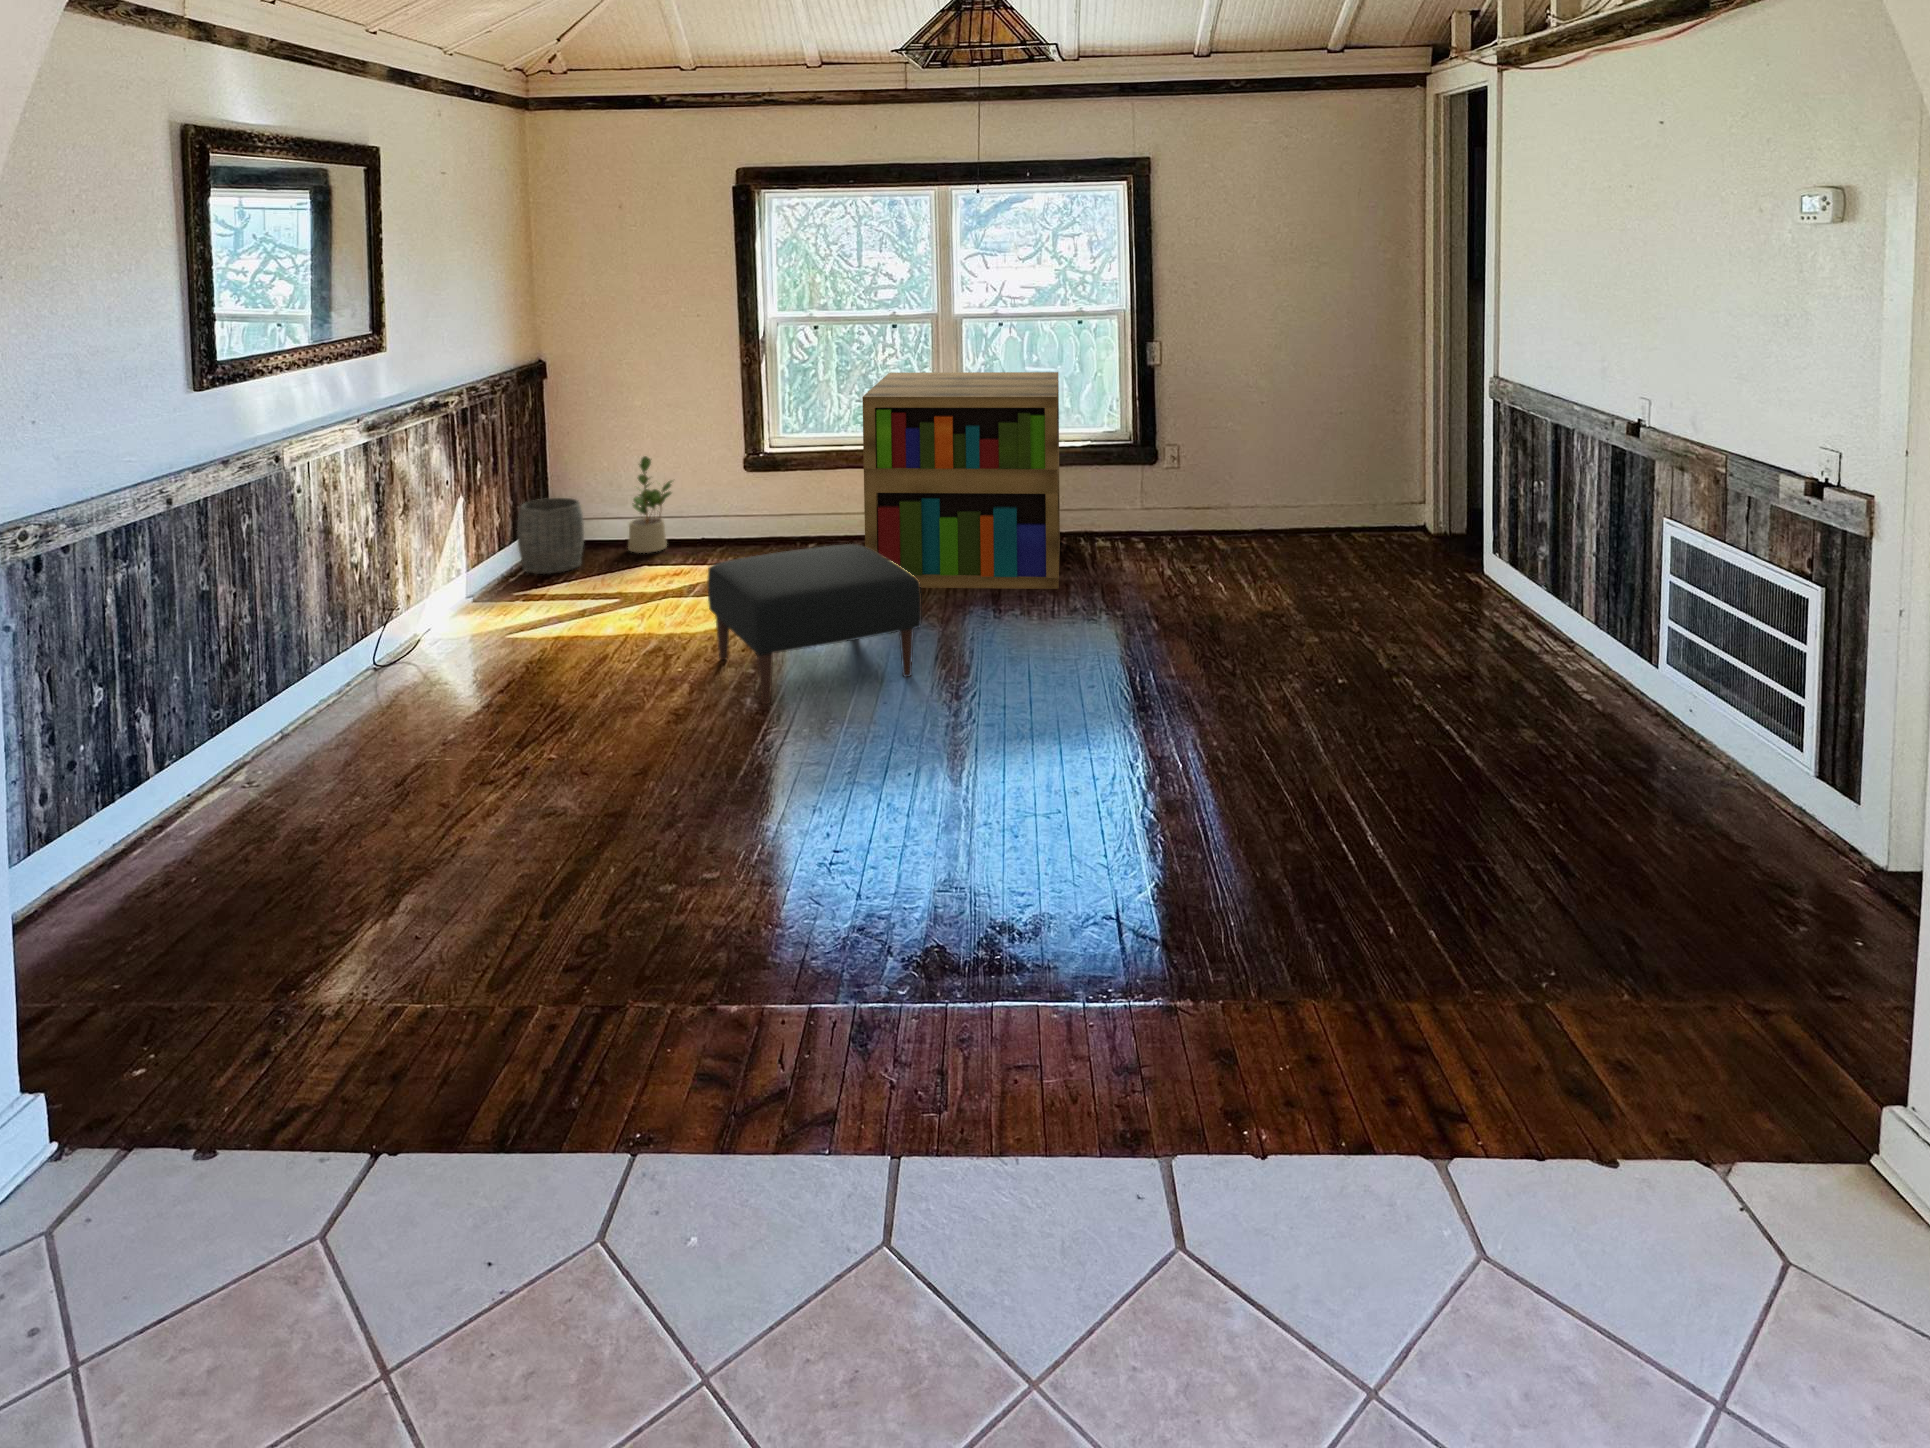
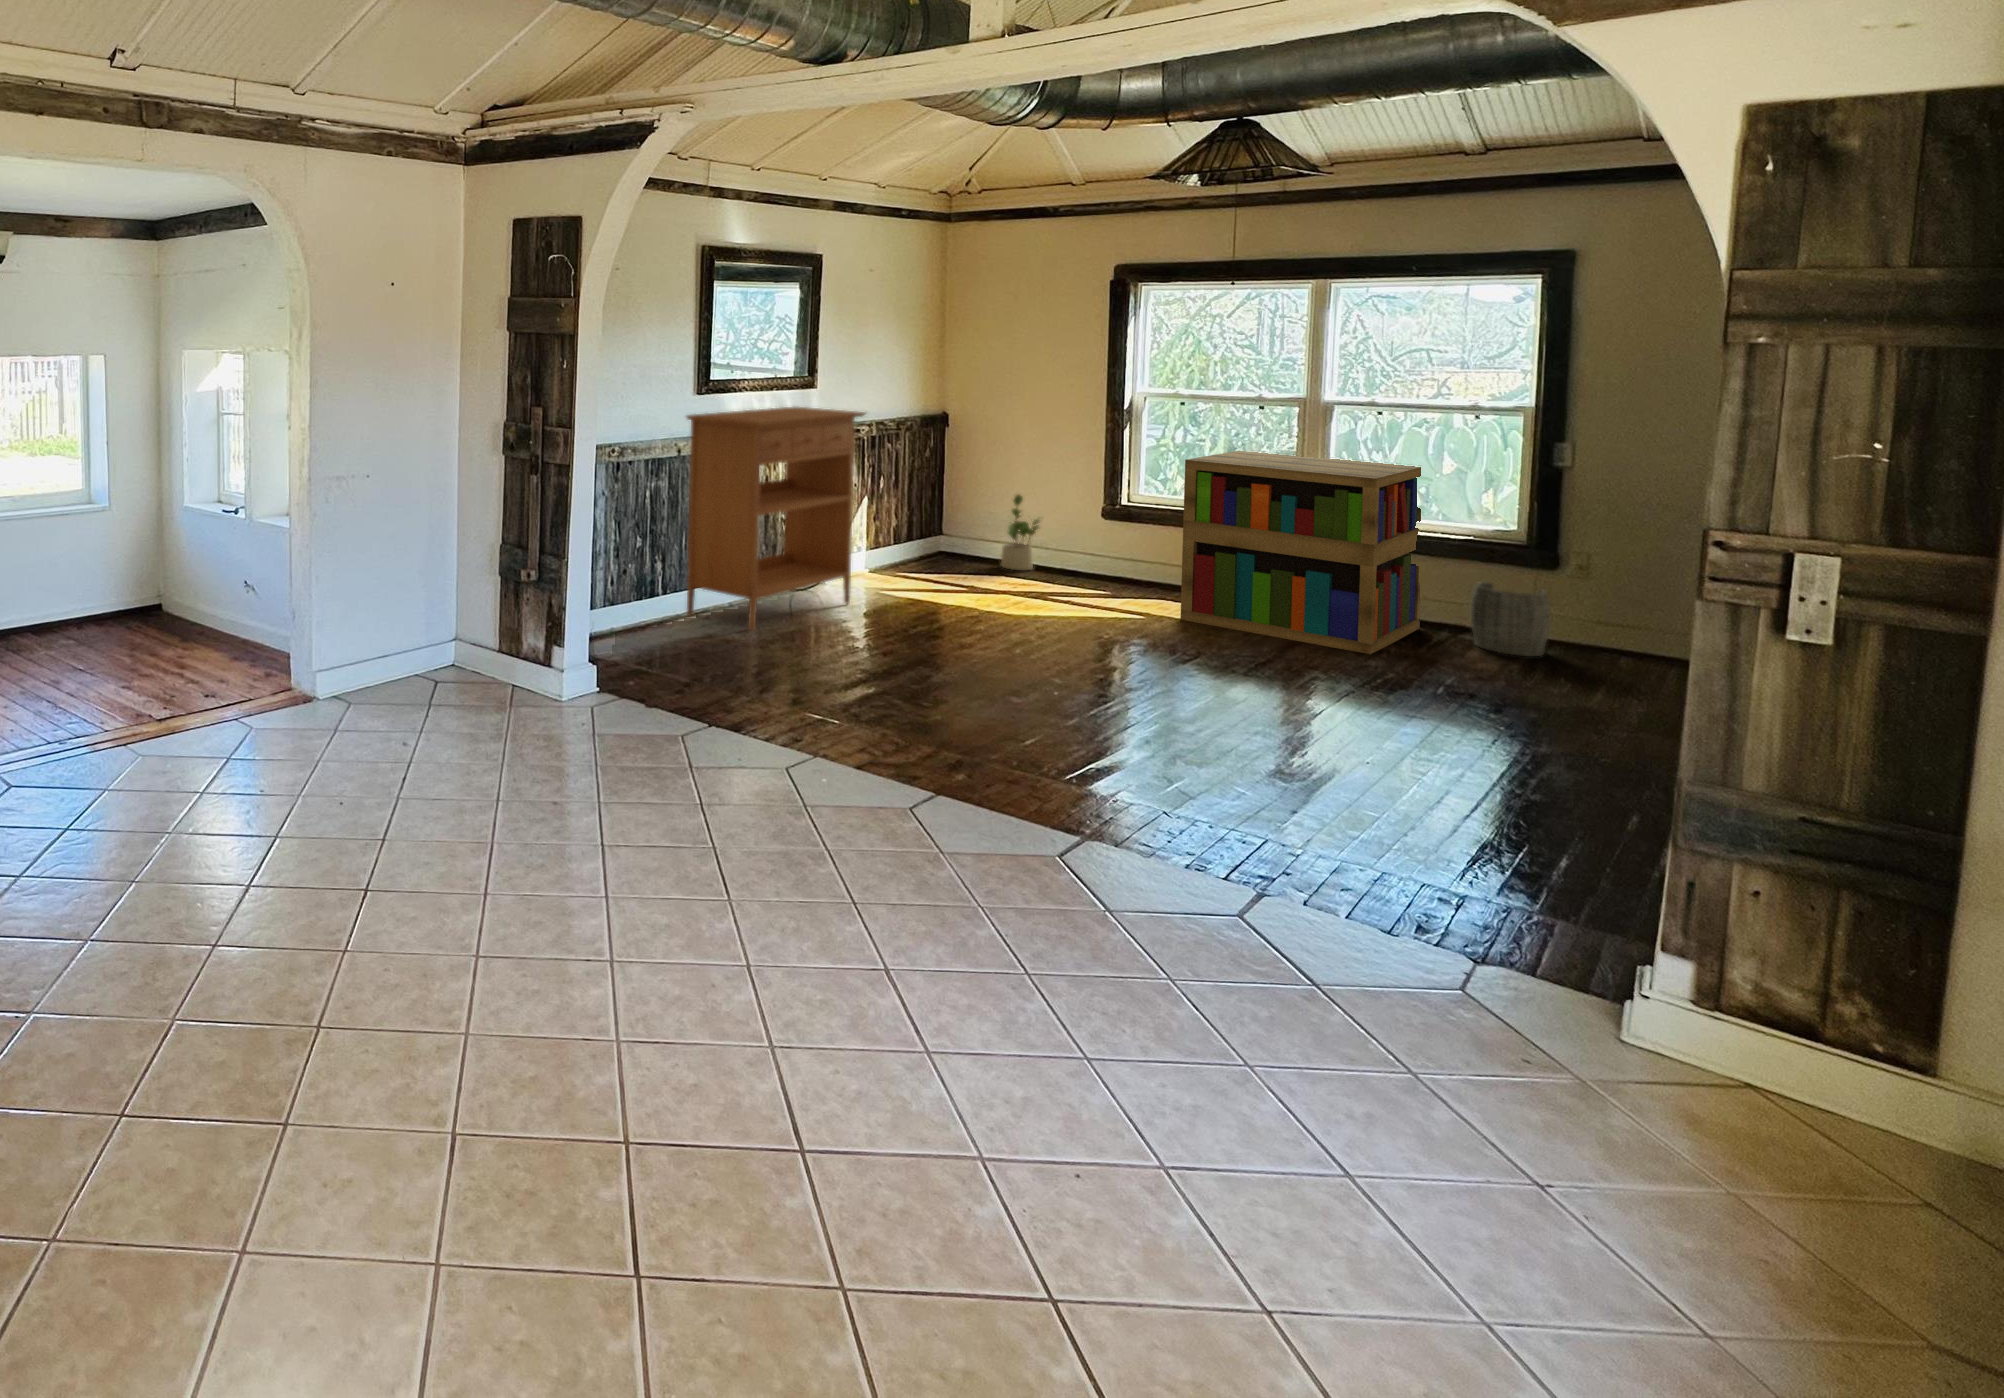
console table: none [177,386,484,792] -> present [687,407,865,630]
woven basket: present [517,498,584,574] -> present [1471,582,1550,656]
ottoman: present [708,544,922,704] -> none [1015,559,1174,667]

